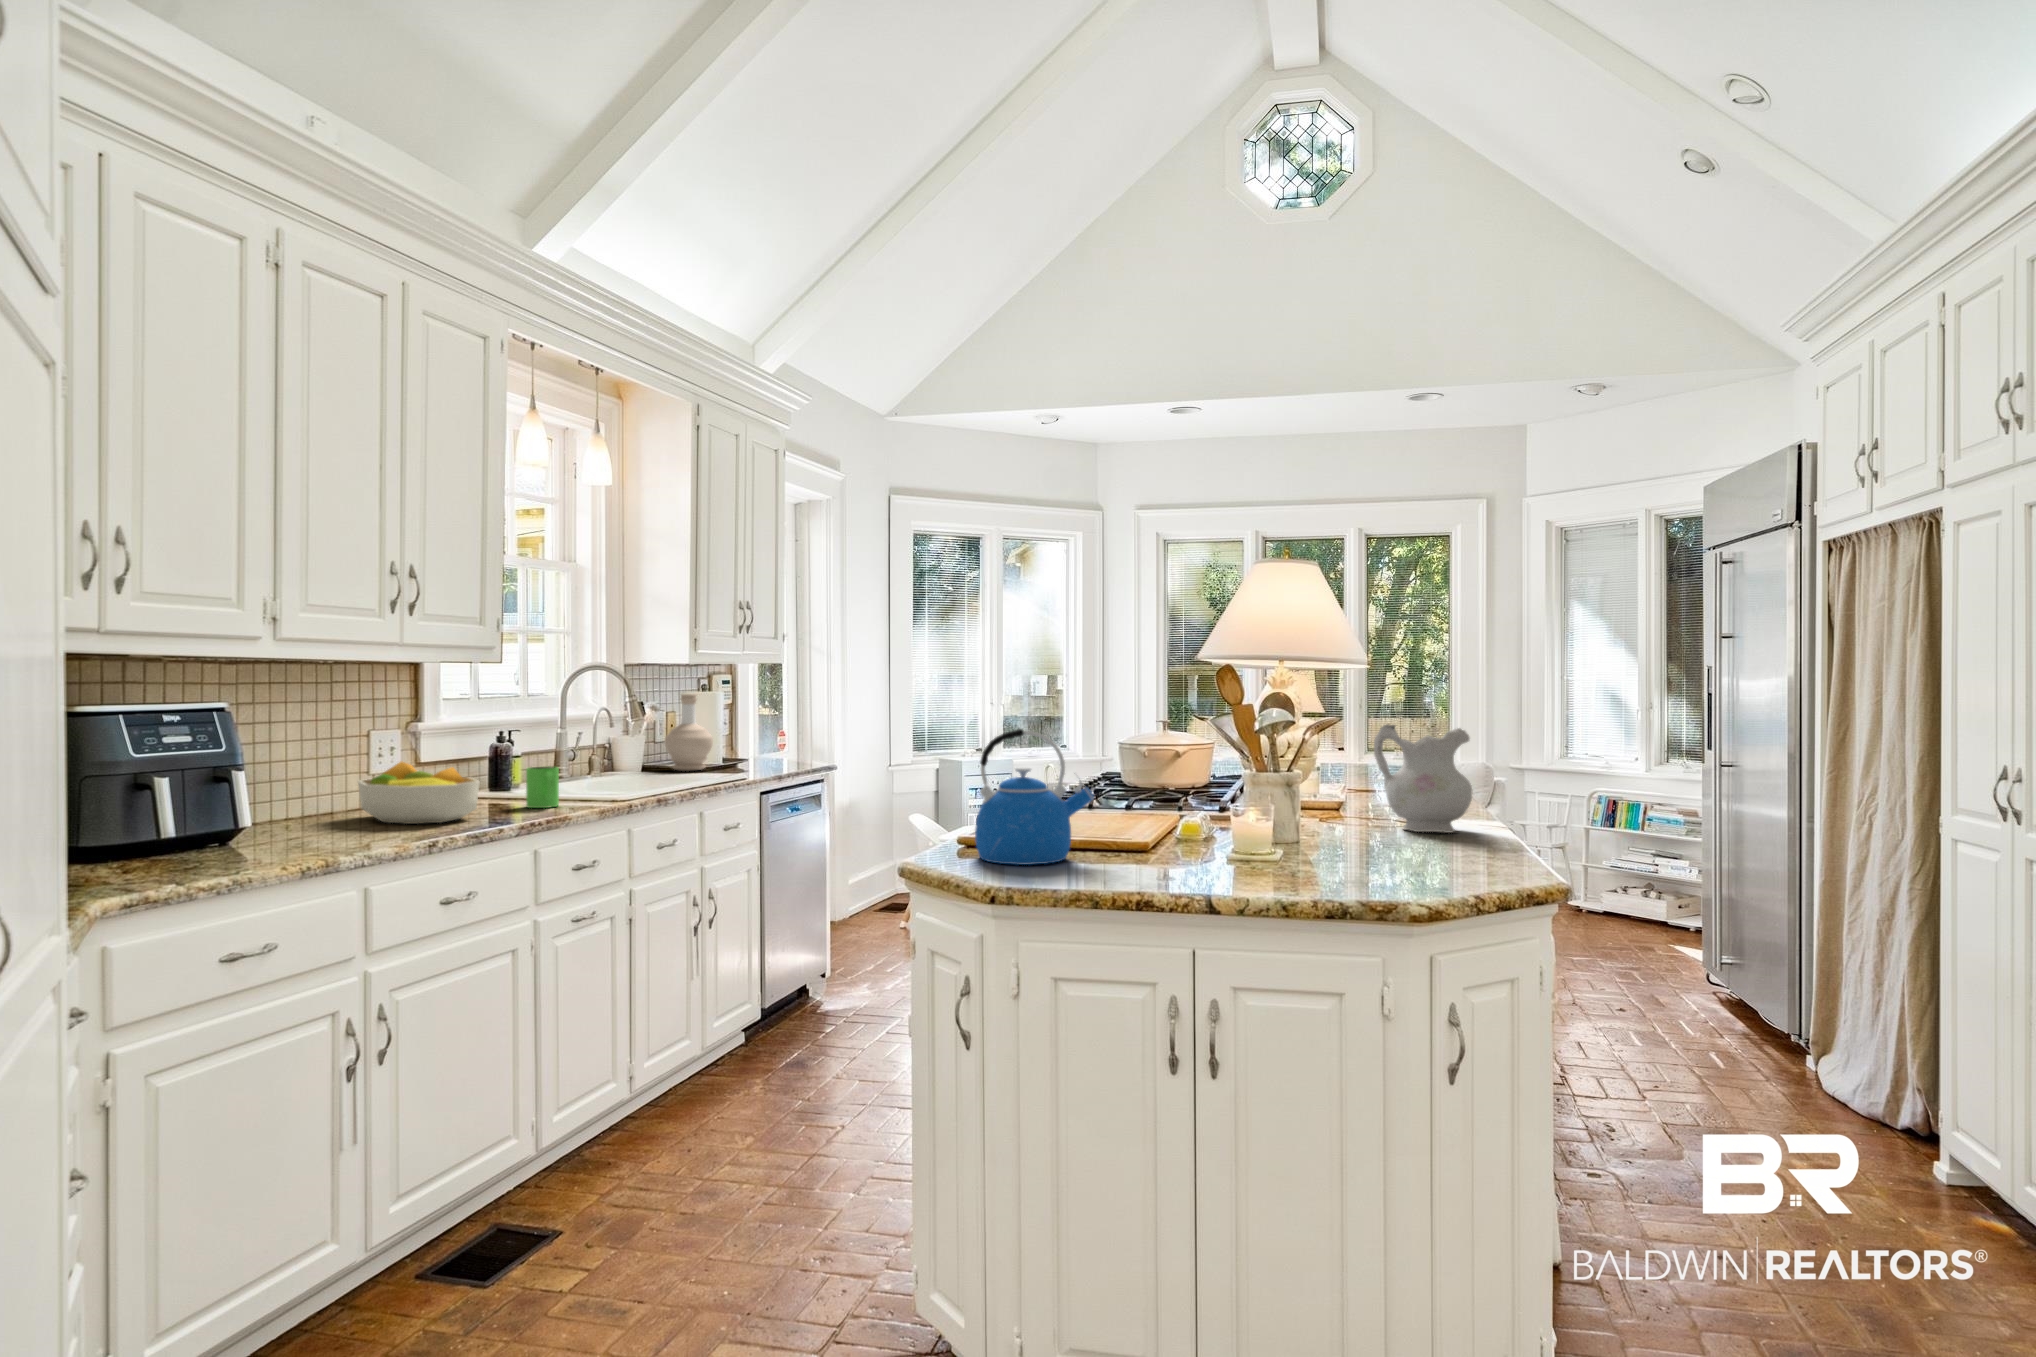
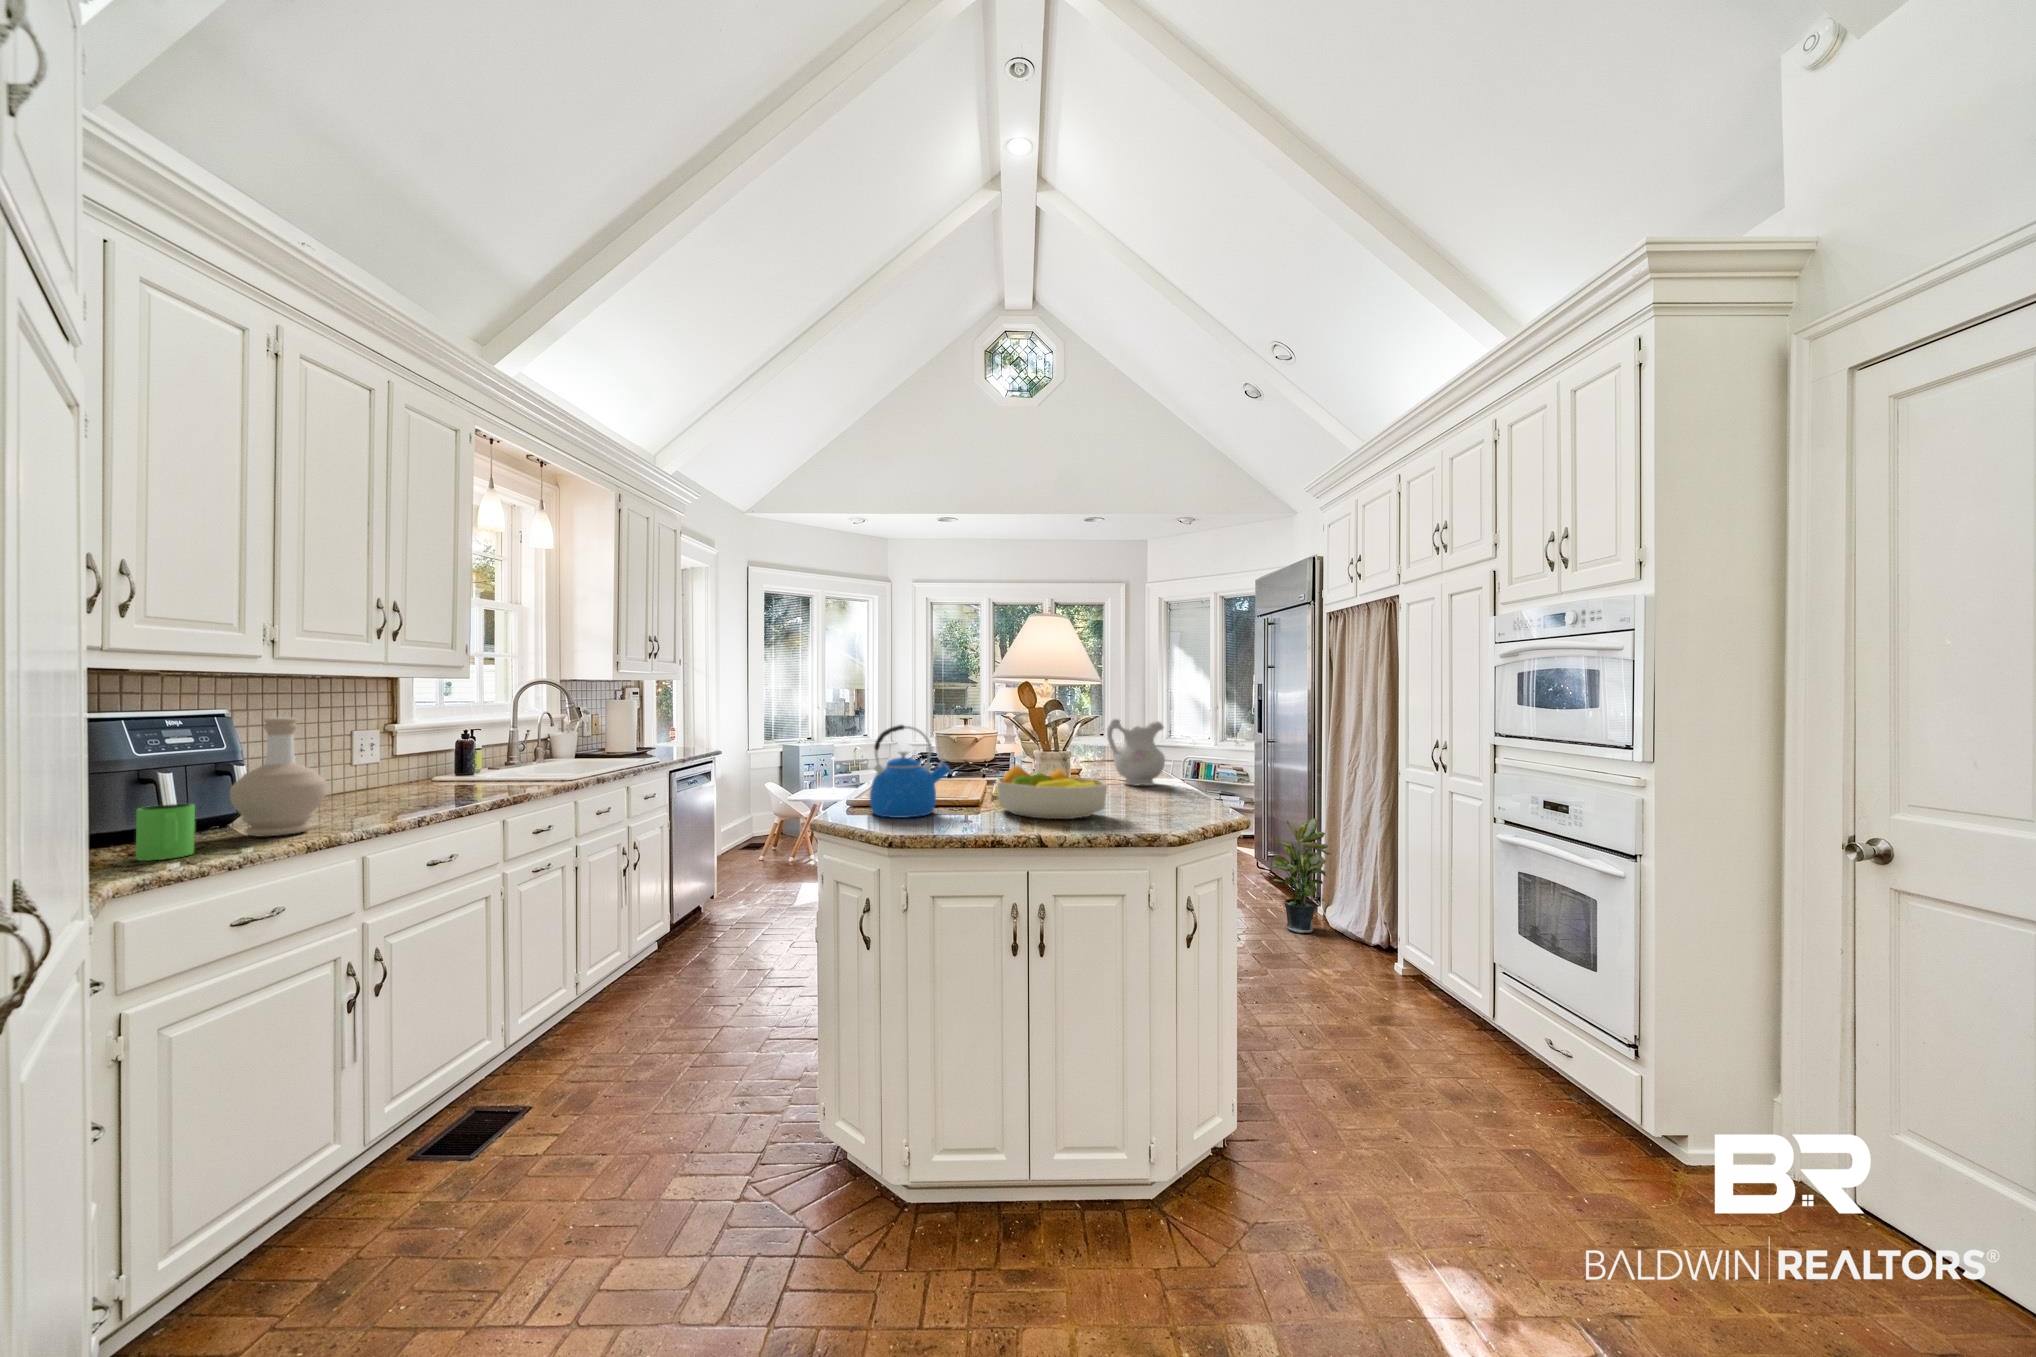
bottle: present [665,693,713,771] -> present [230,717,327,836]
fruit bowl: present [358,762,480,824] -> present [996,765,1107,819]
mug: present [526,767,559,808] -> present [136,804,195,861]
potted plant: none [1708,903,1832,1102] -> present [1269,818,1331,933]

